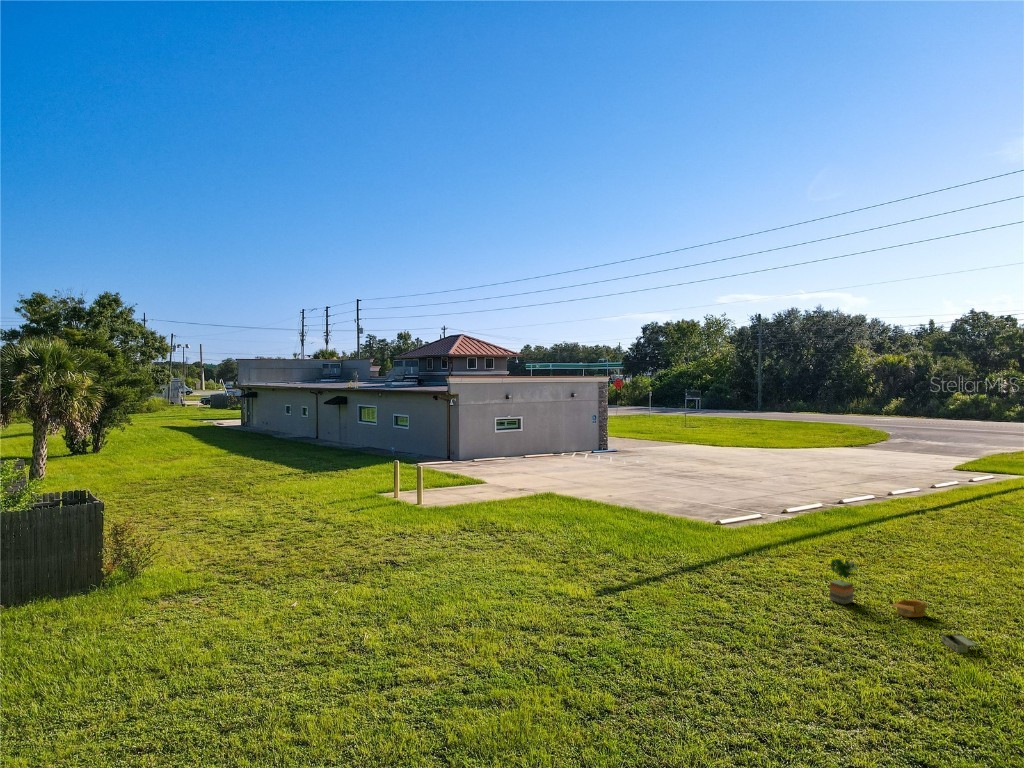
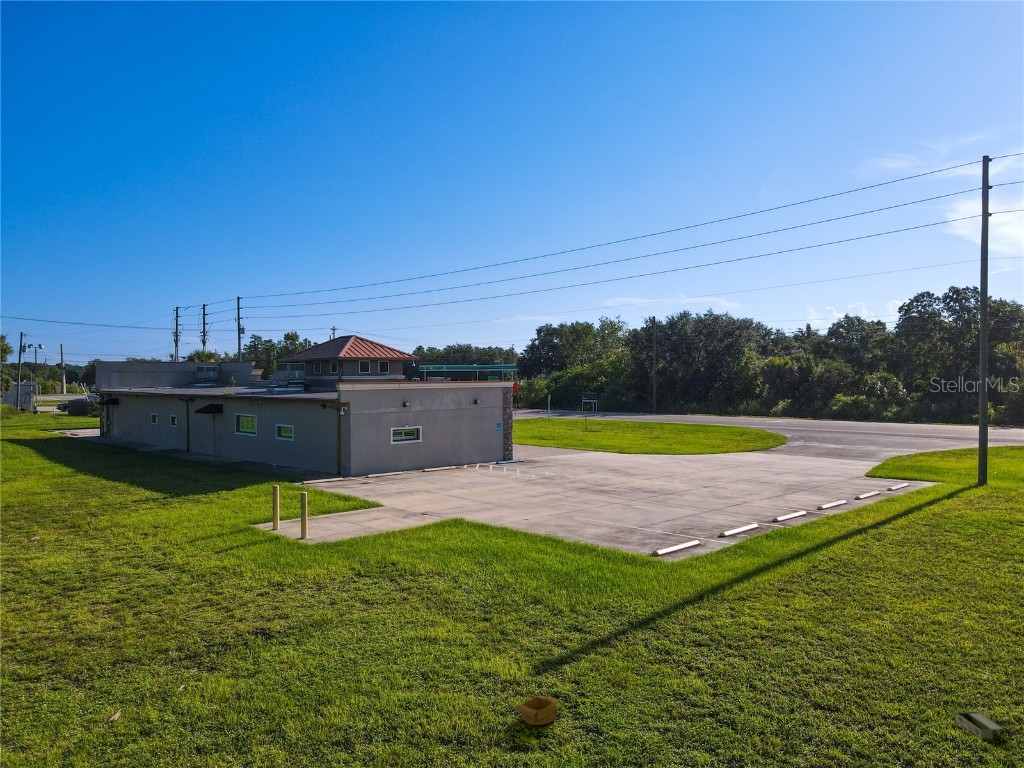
potted tree: present [830,559,858,605] -> none [808,611,844,669]
cardboard box: present [892,600,928,617] -> present [514,696,559,725]

